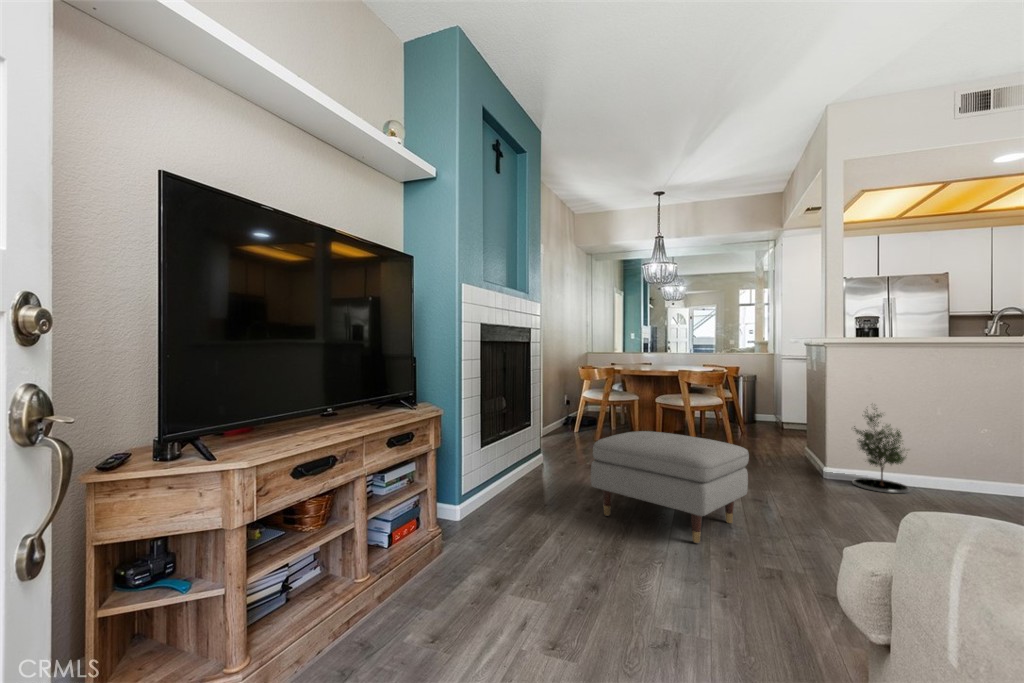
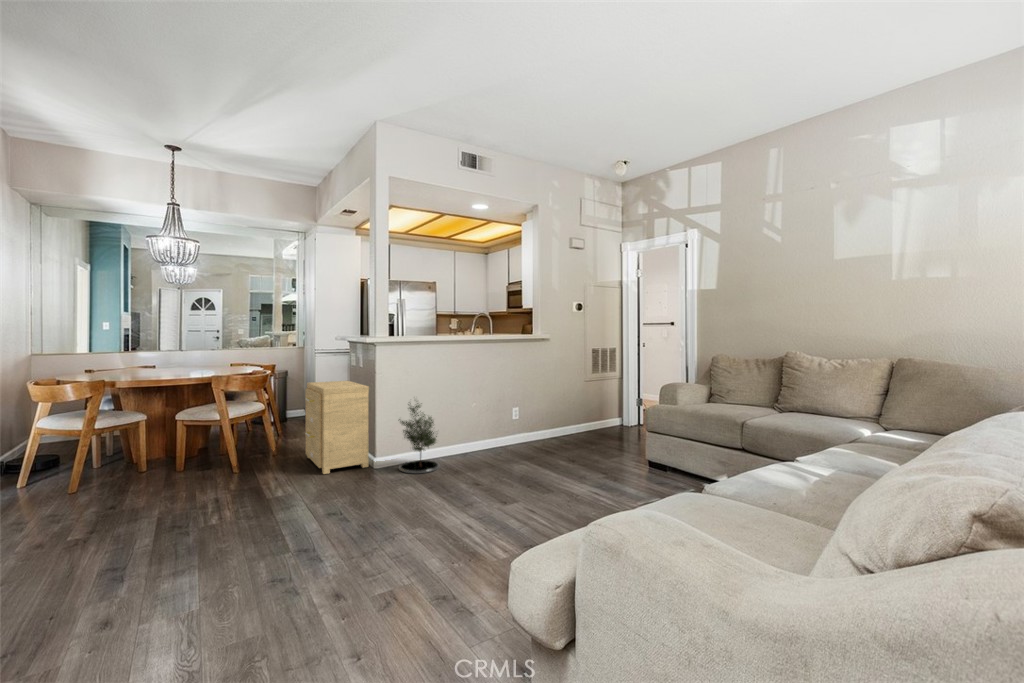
side table: none [754,382,818,473] -> present [305,381,369,474]
ottoman: present [591,431,749,543] -> none [98,472,338,634]

